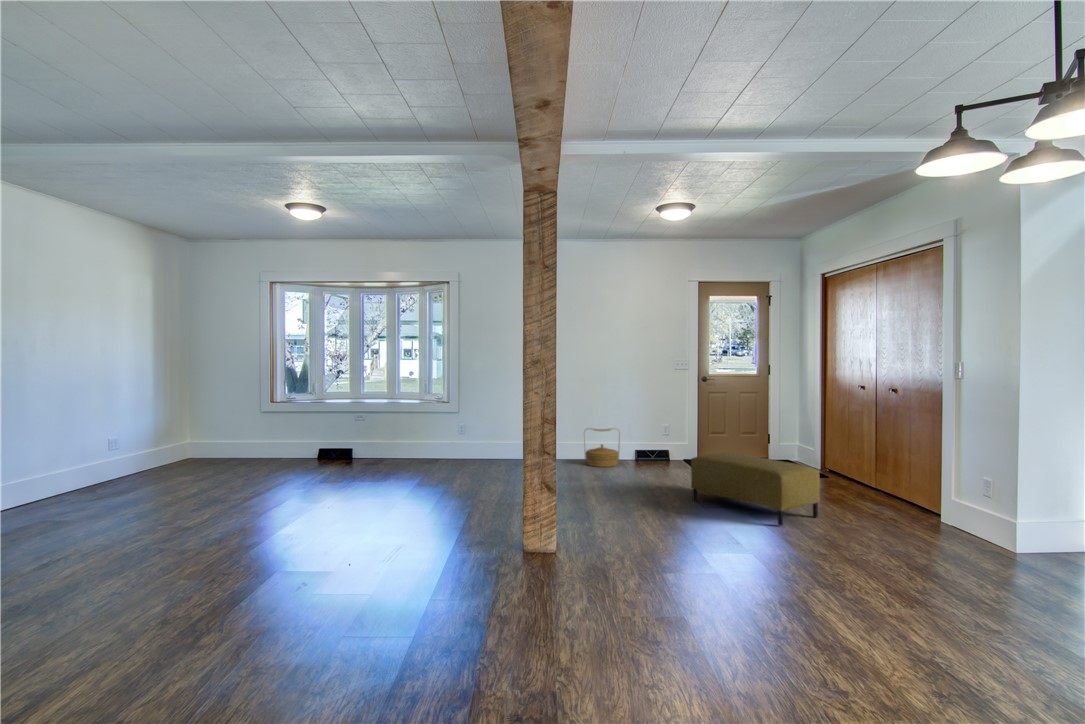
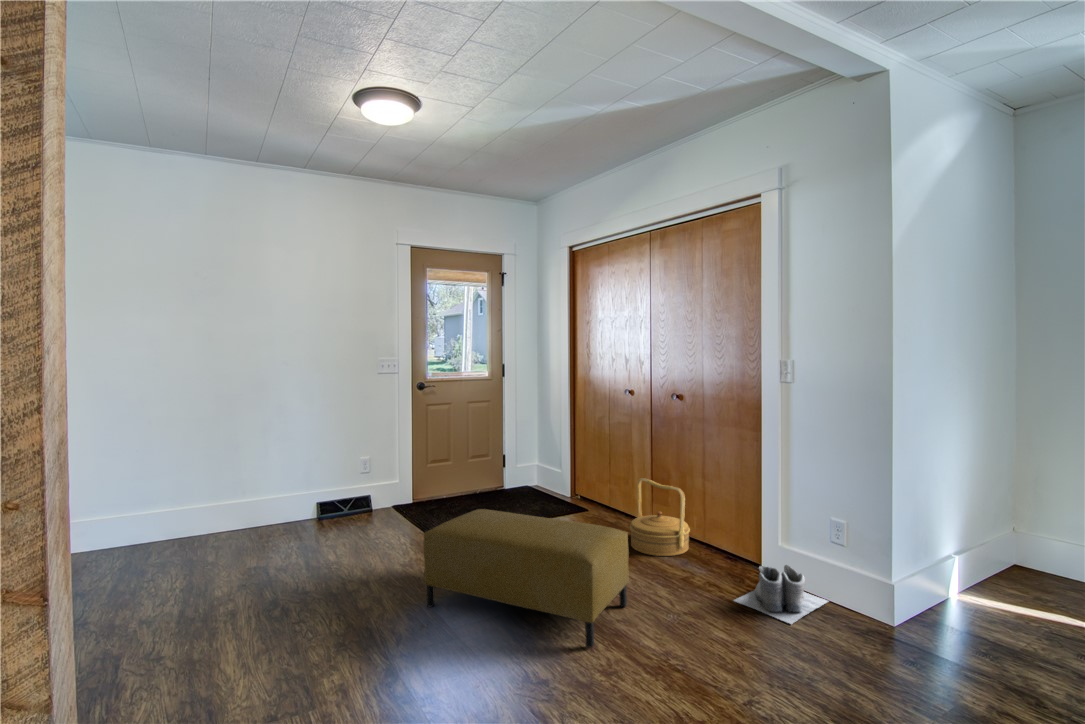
woven basket: present [584,428,620,467] -> present [630,478,690,556]
boots: none [900,504,980,540] -> present [734,565,828,624]

